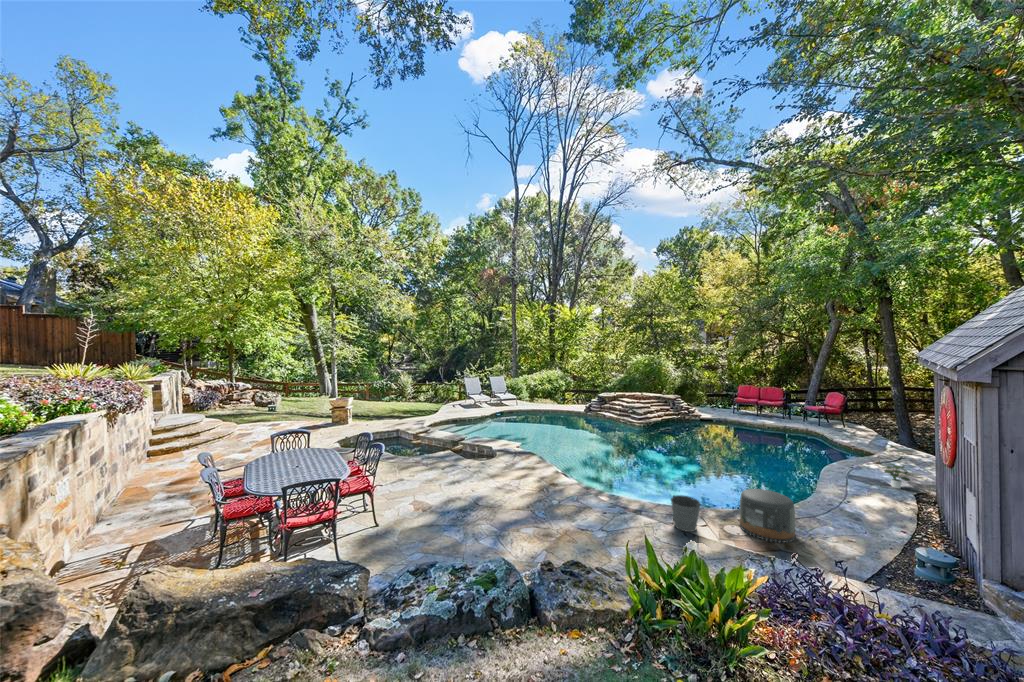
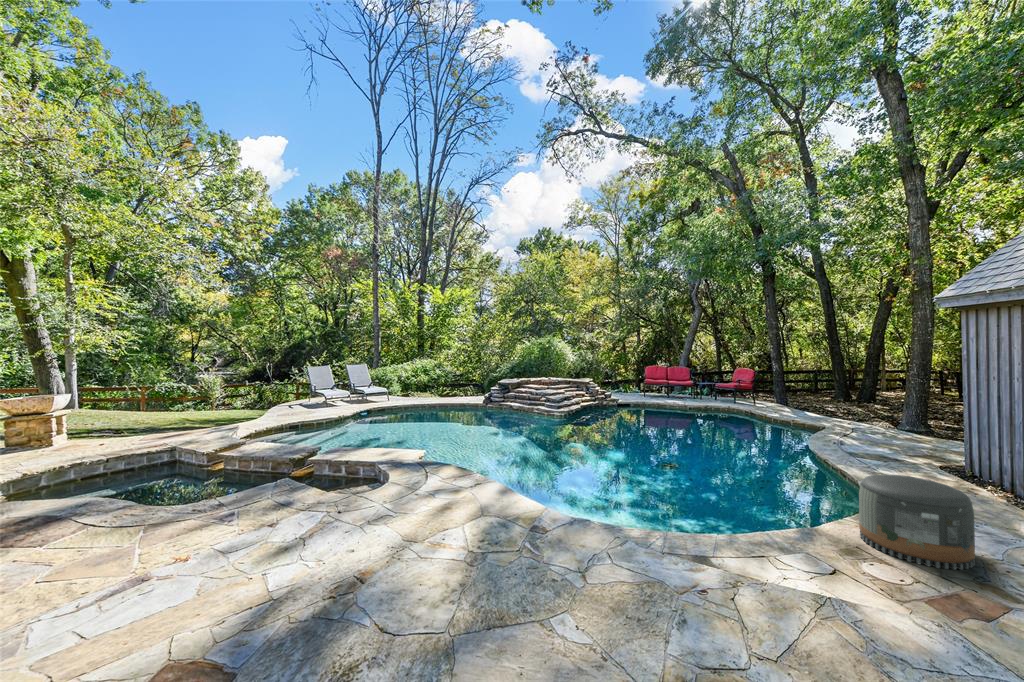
potted plant: present [883,464,913,488] -> none [888,422,930,454]
bucket: present [671,495,700,532] -> none [772,505,840,579]

